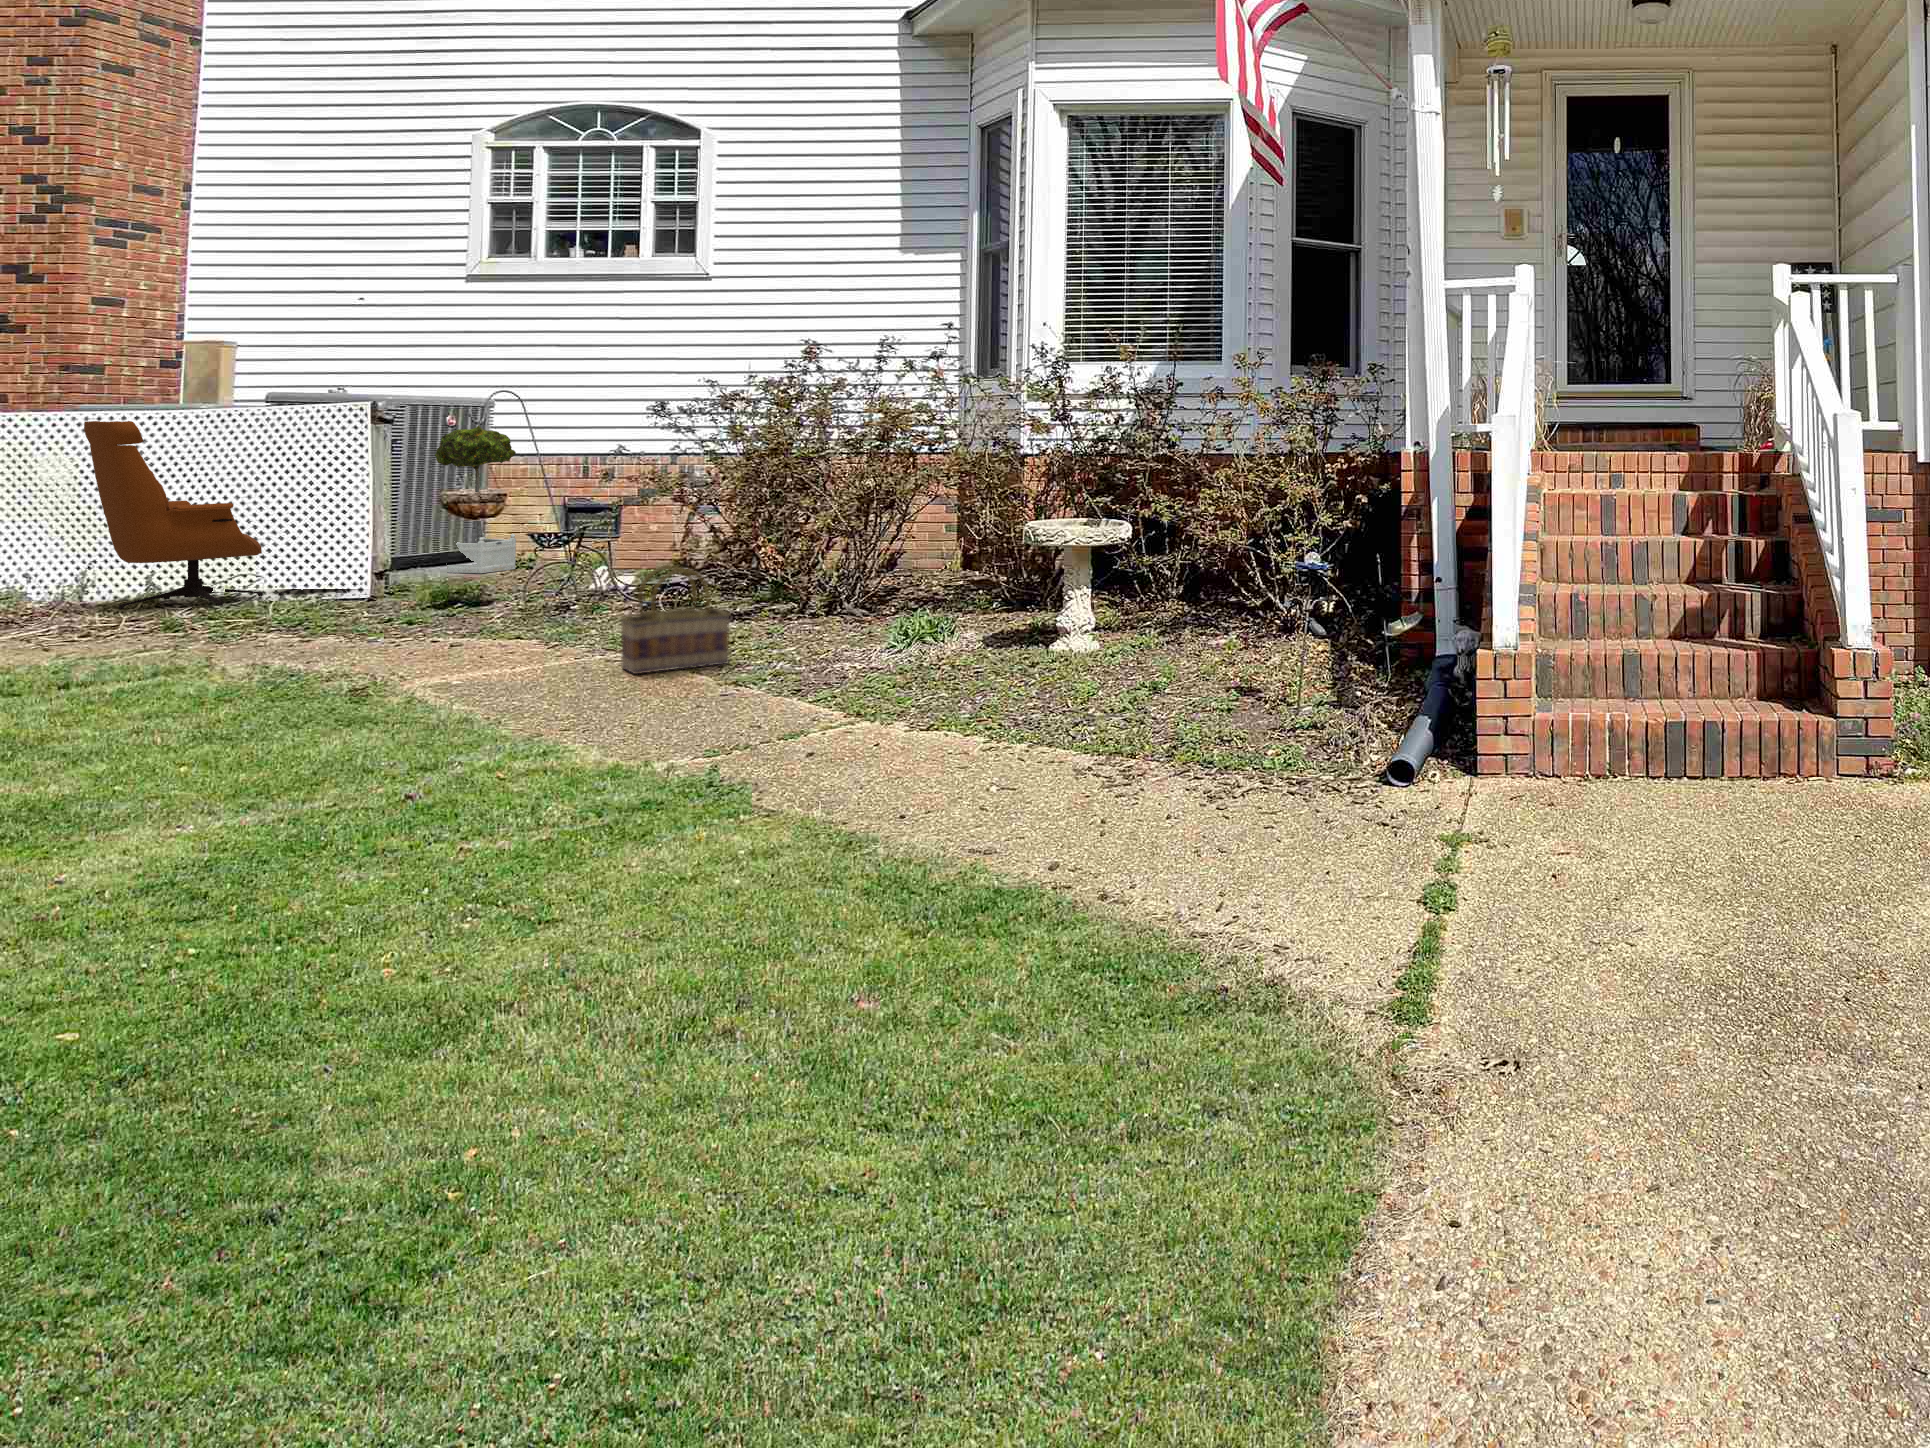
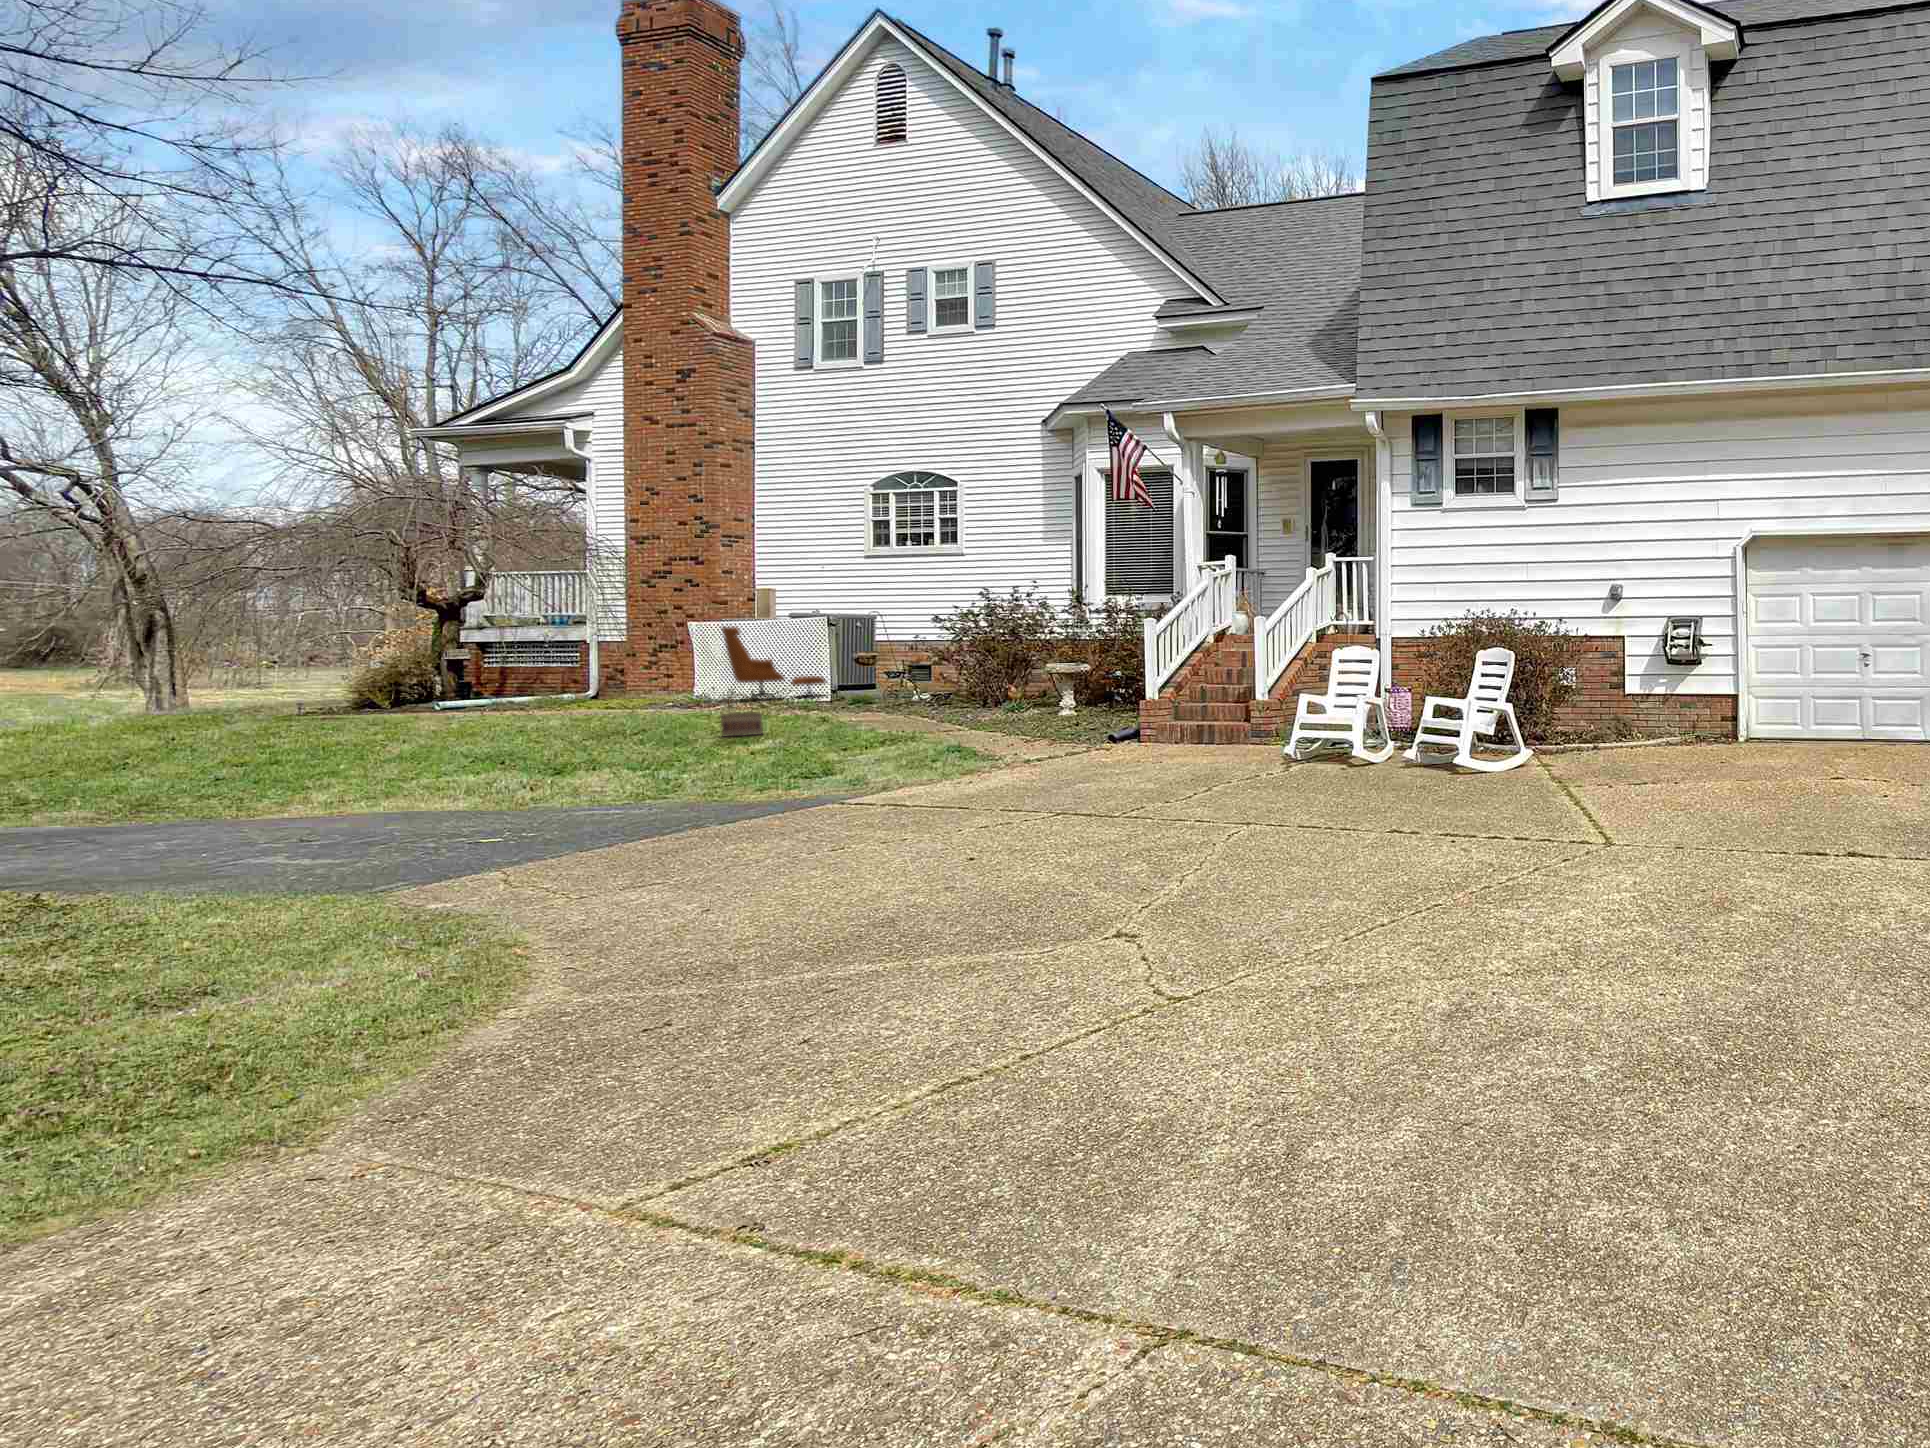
potted tree: present [435,425,516,573] -> none [850,626,886,692]
basket: present [621,565,730,674] -> present [720,694,763,737]

